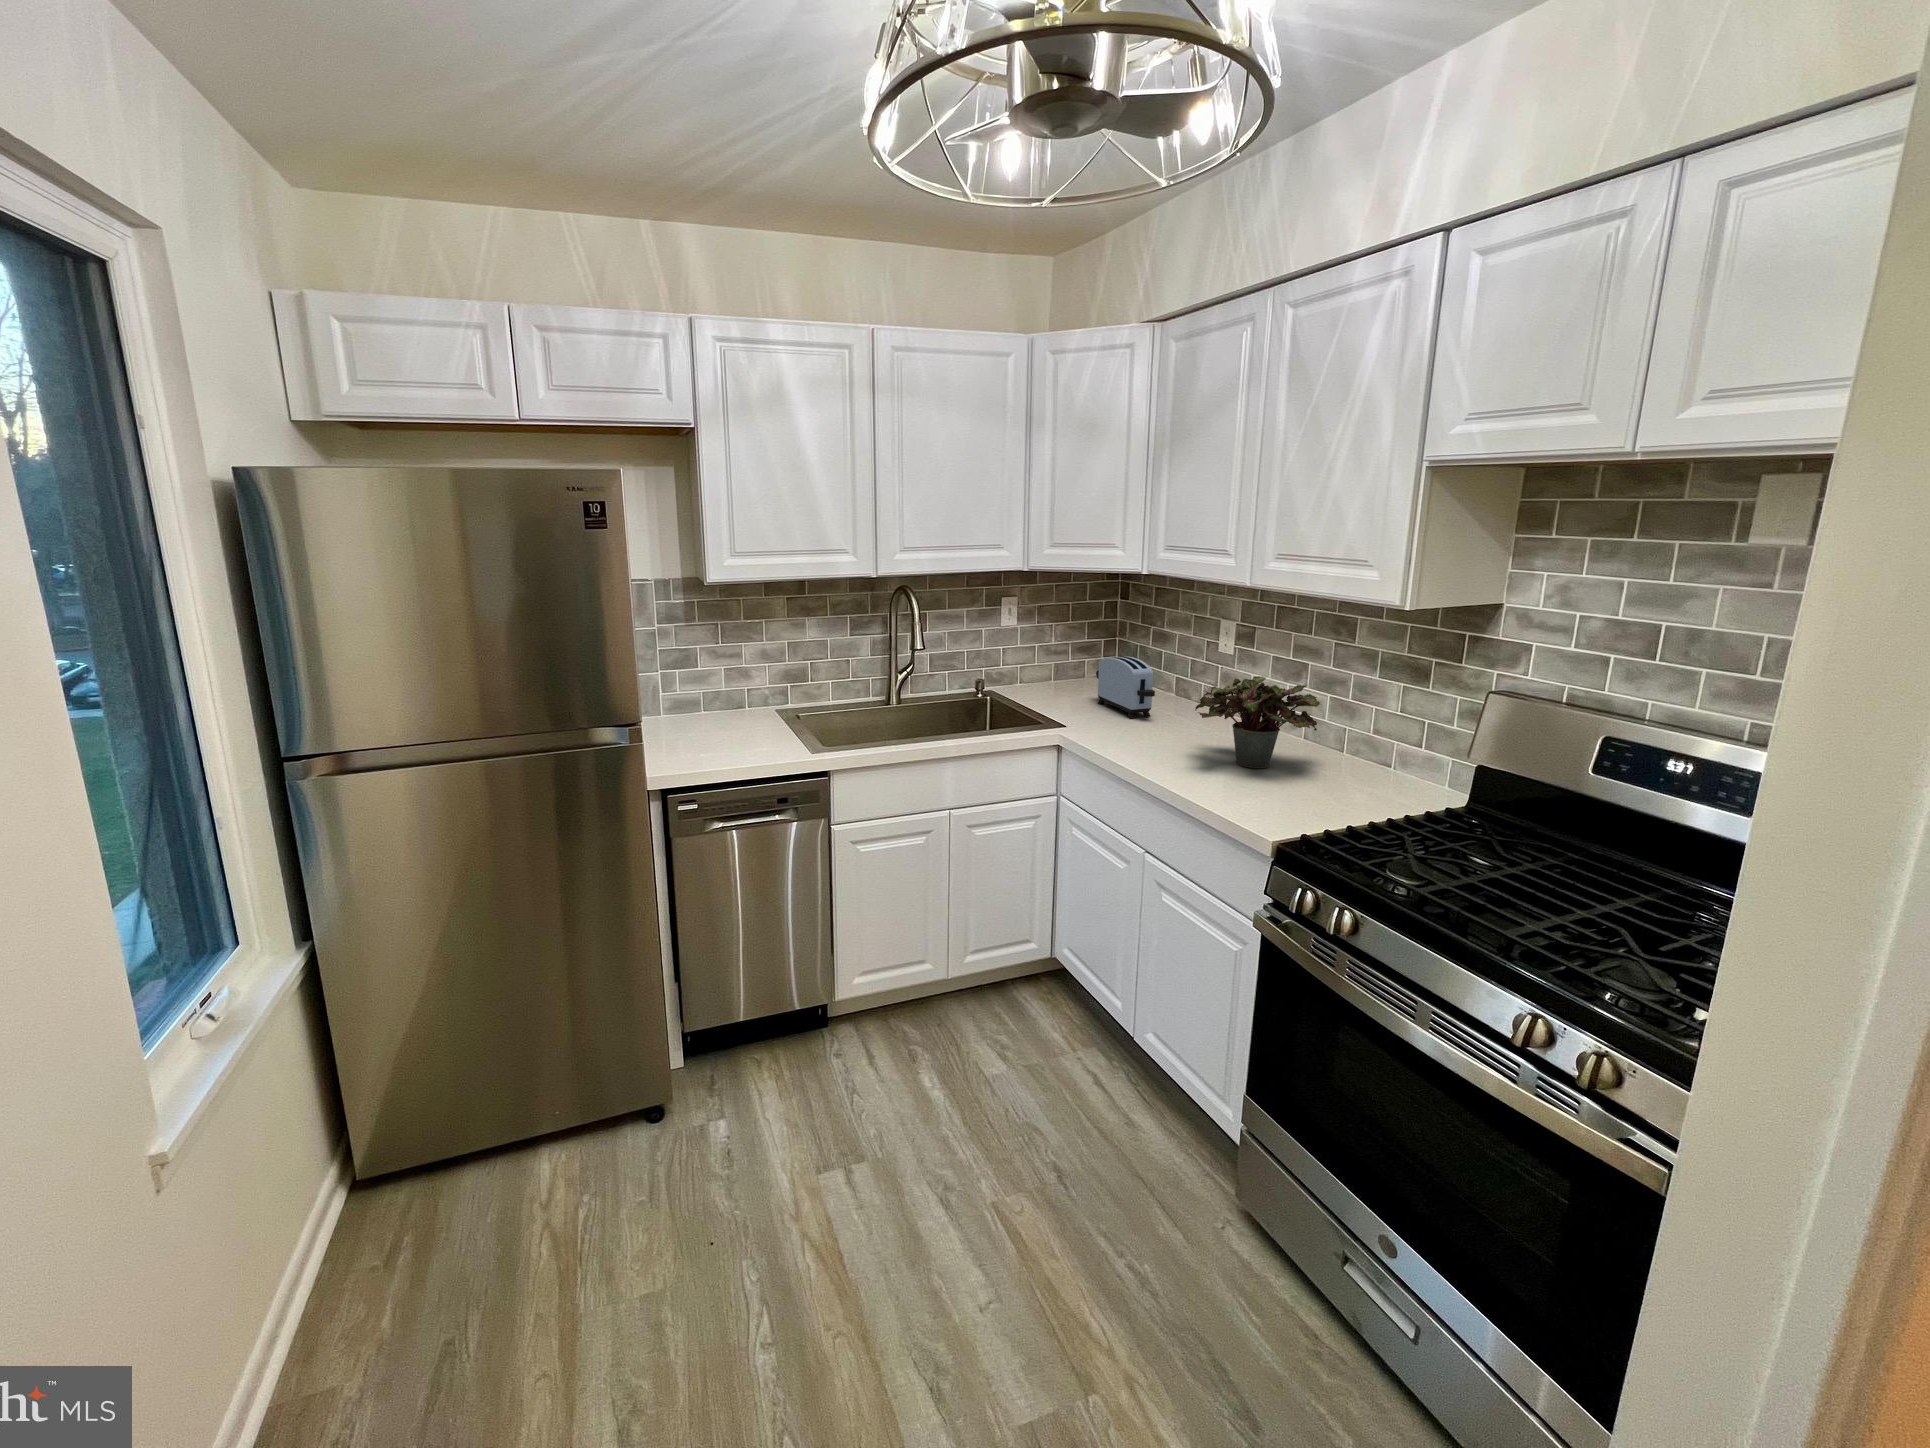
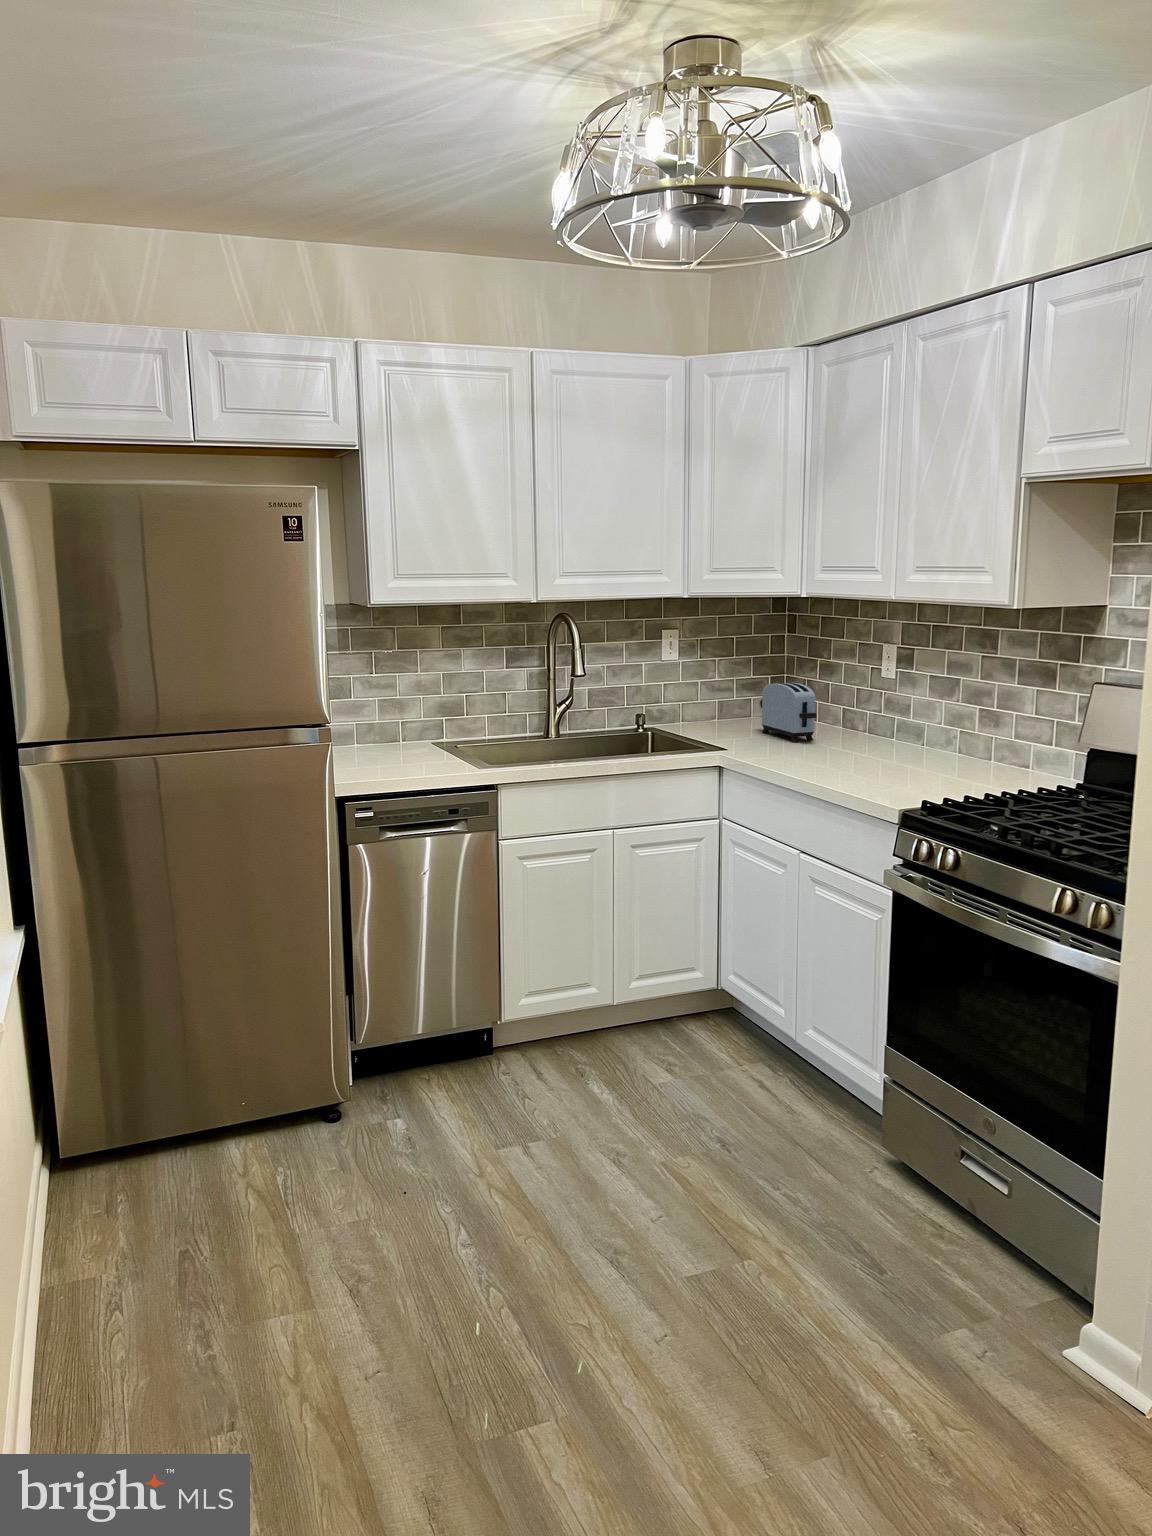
potted plant: present [1195,676,1320,768] -> none [848,686,963,770]

